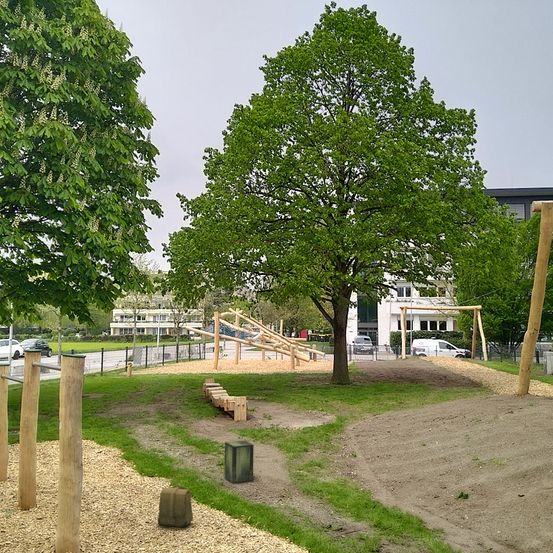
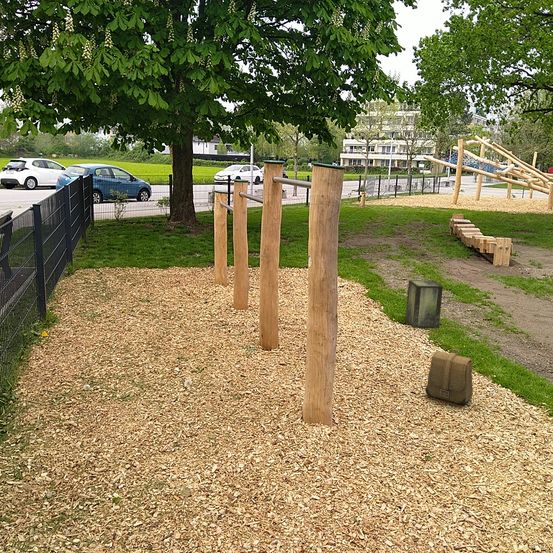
storage box: present [225,441,254,484] -> present [406,280,443,328]

